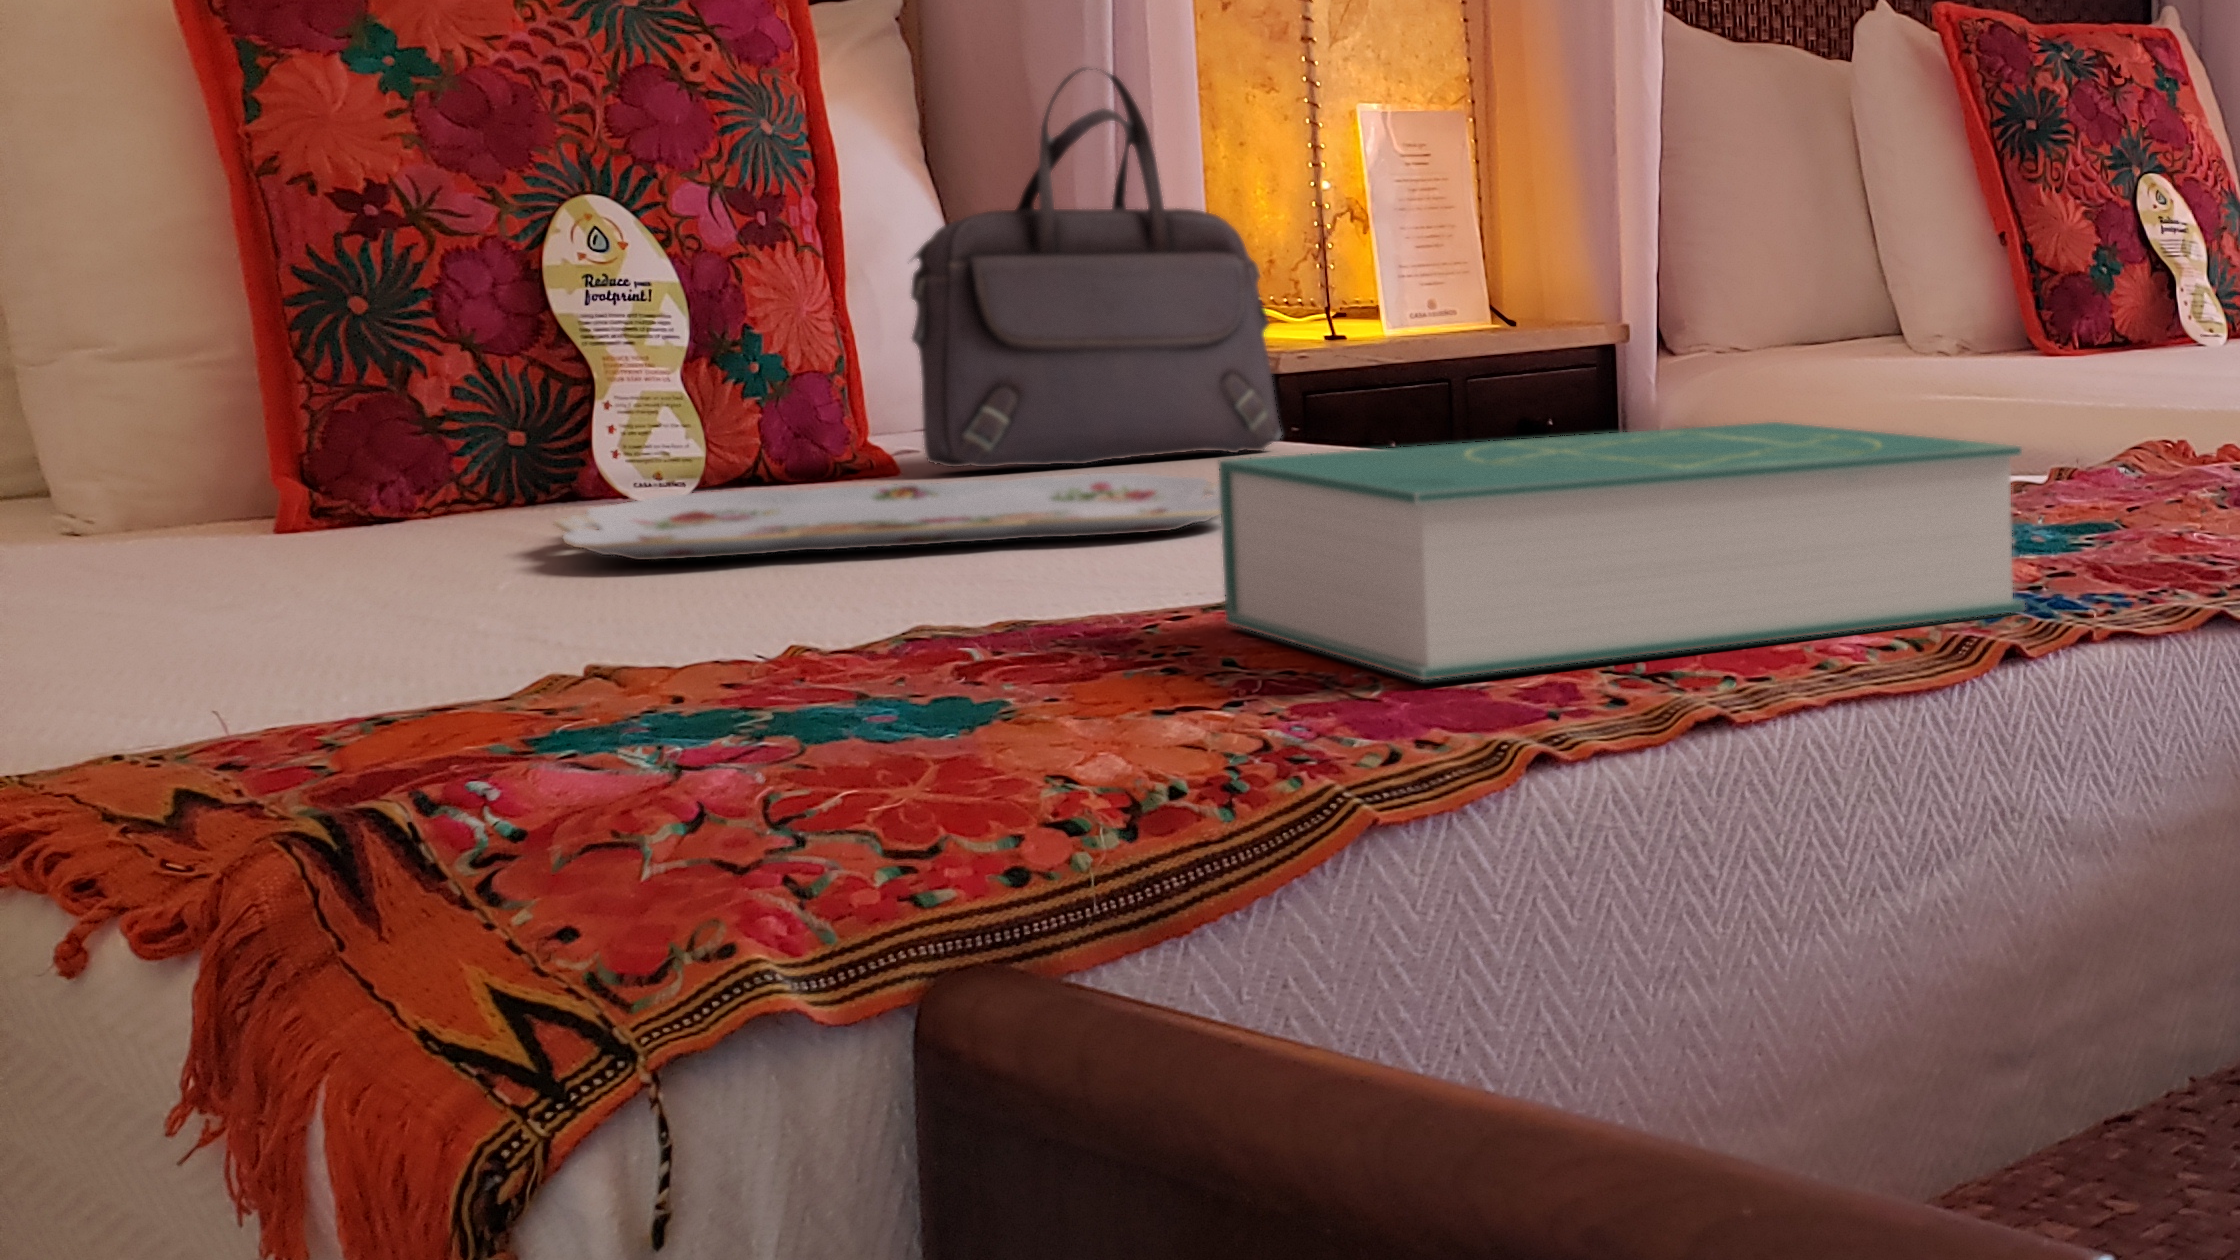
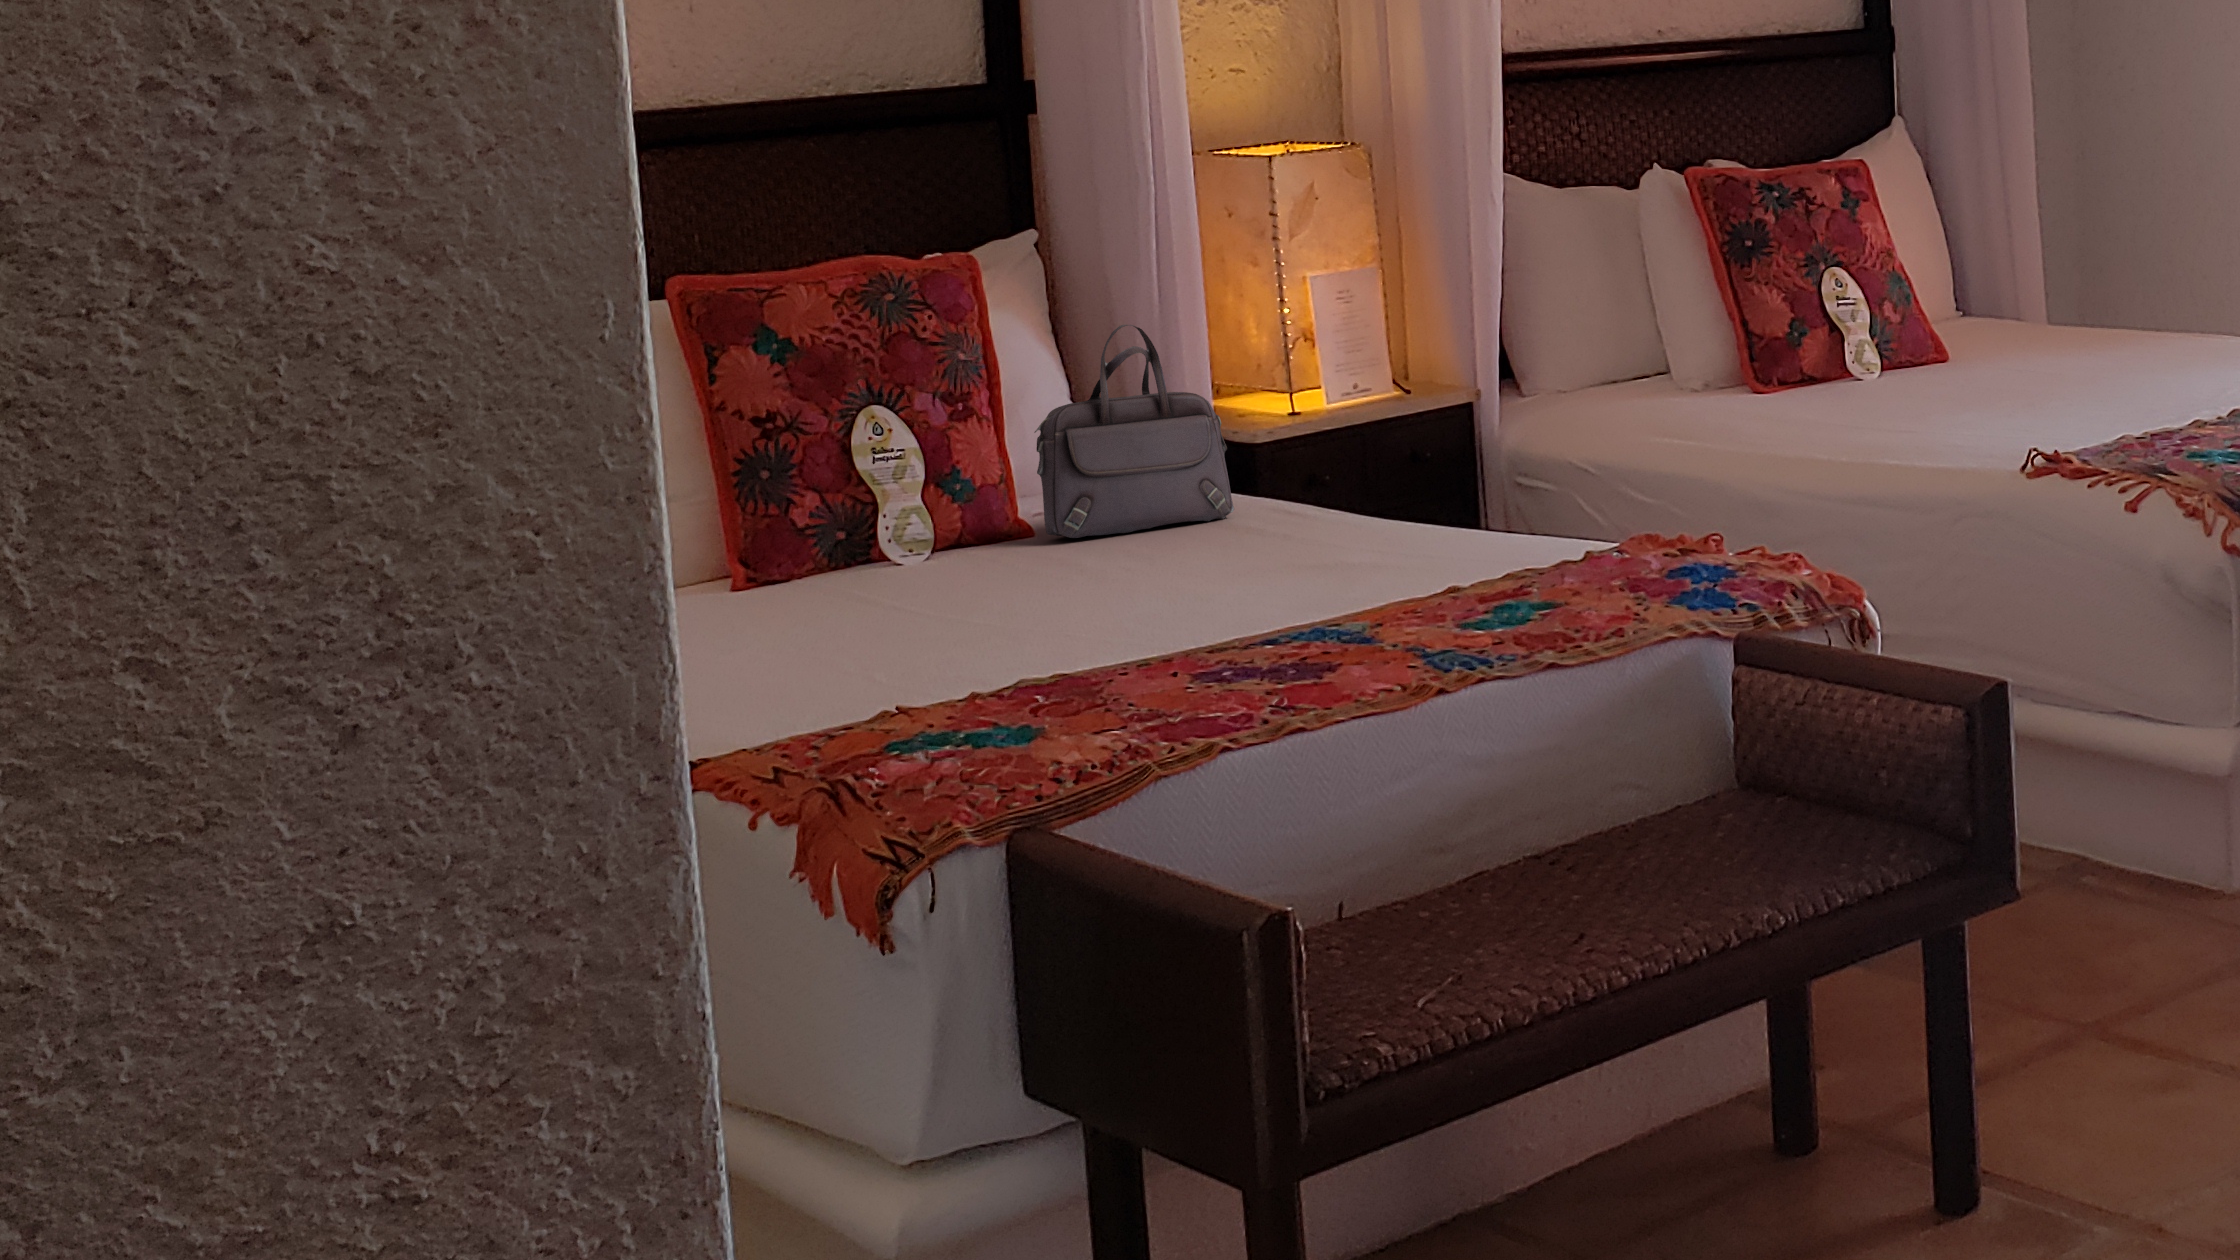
book: present [1219,422,2025,680] -> none [1142,568,1470,709]
serving tray: present [554,473,1221,560] -> none [868,552,1189,622]

